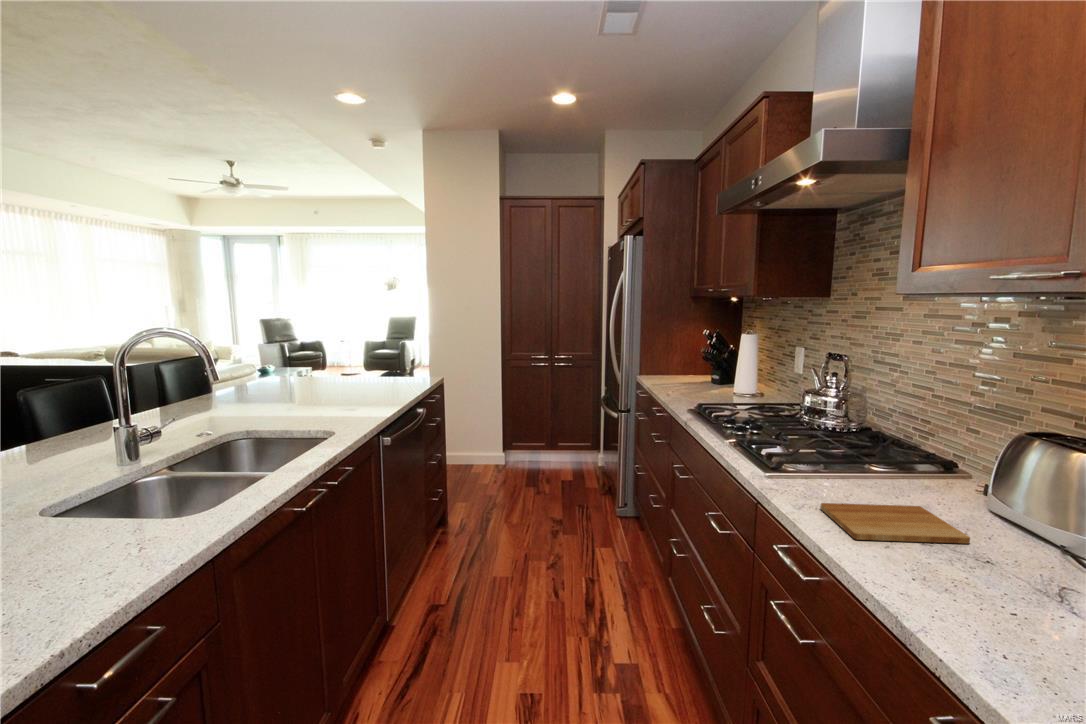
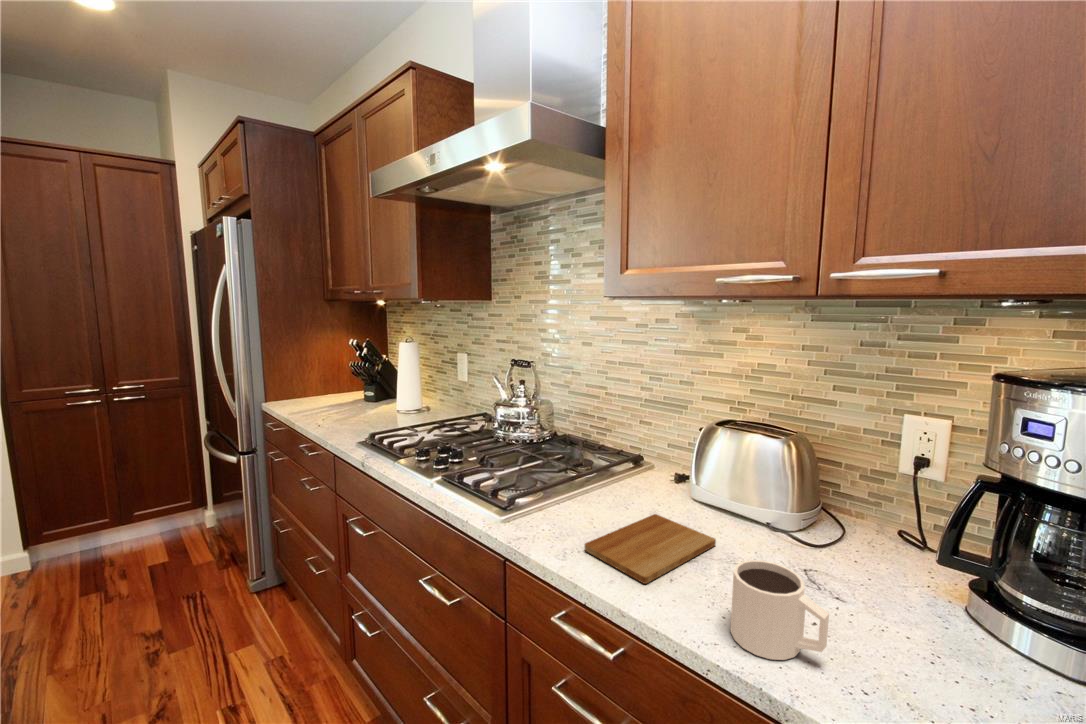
mug: none [903,531,989,616] -> present [731,560,829,660]

